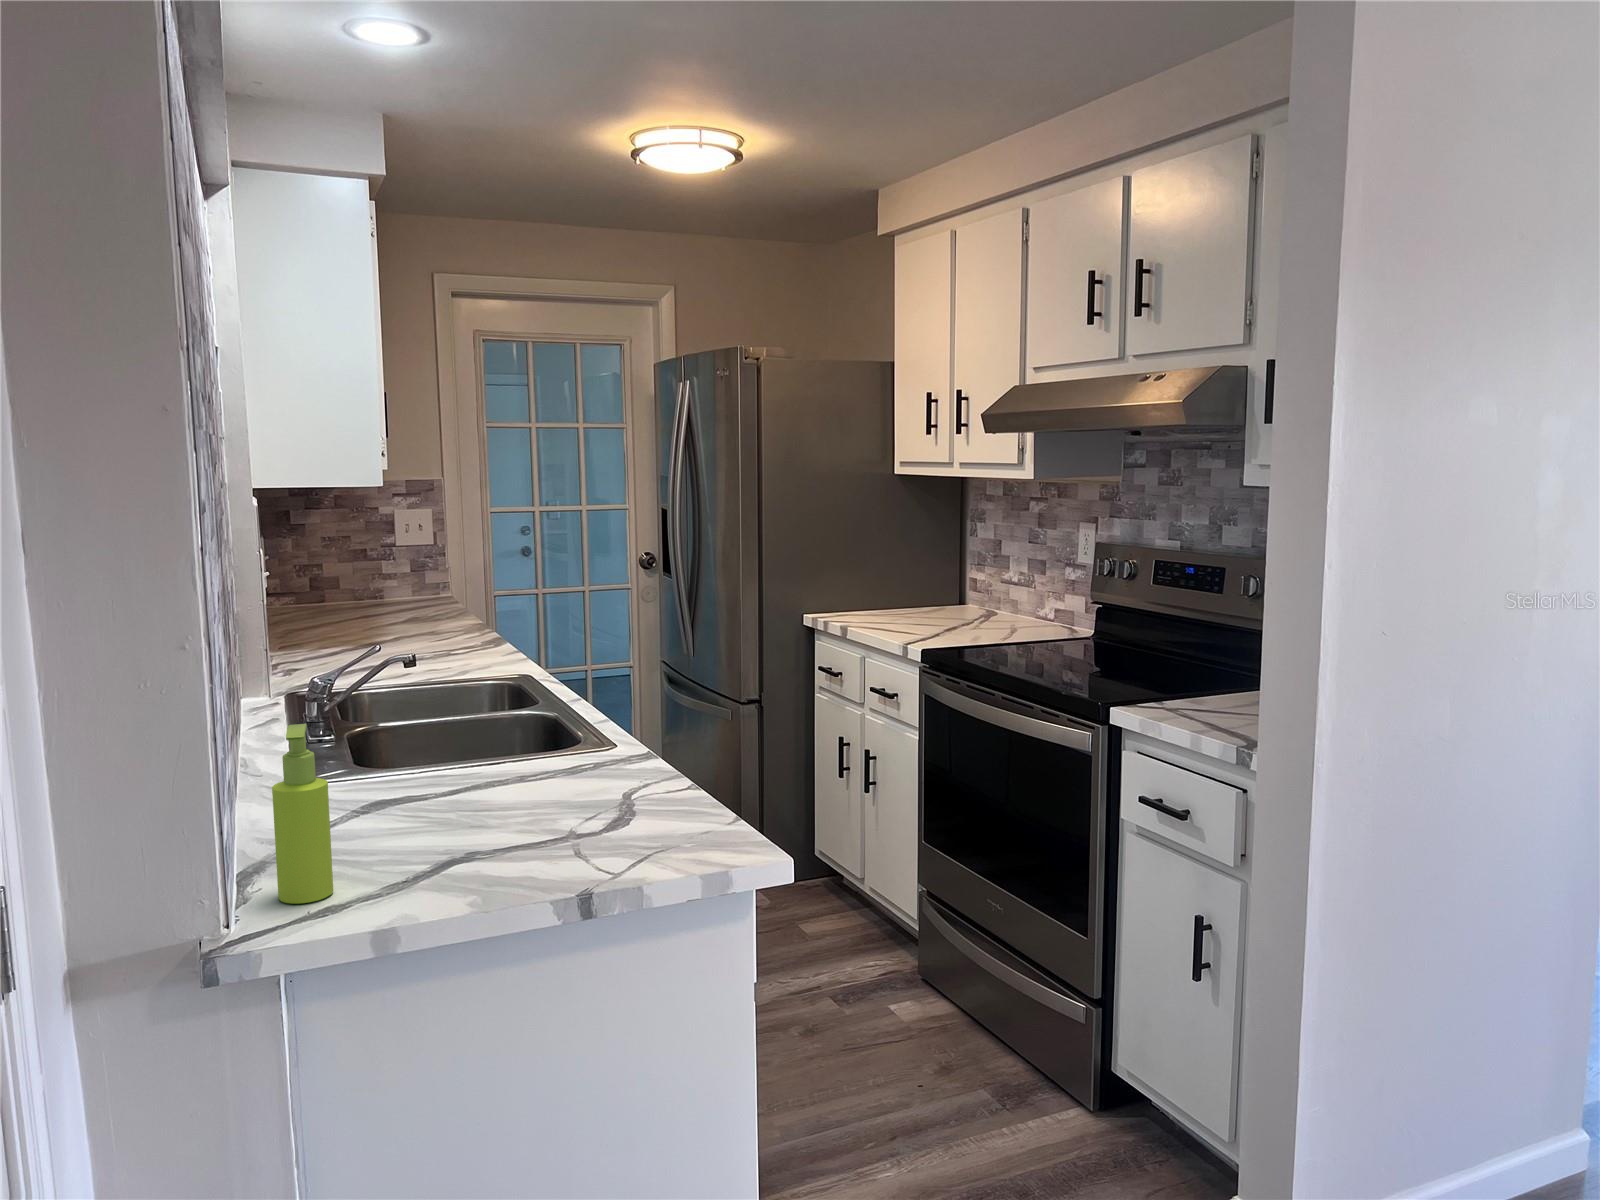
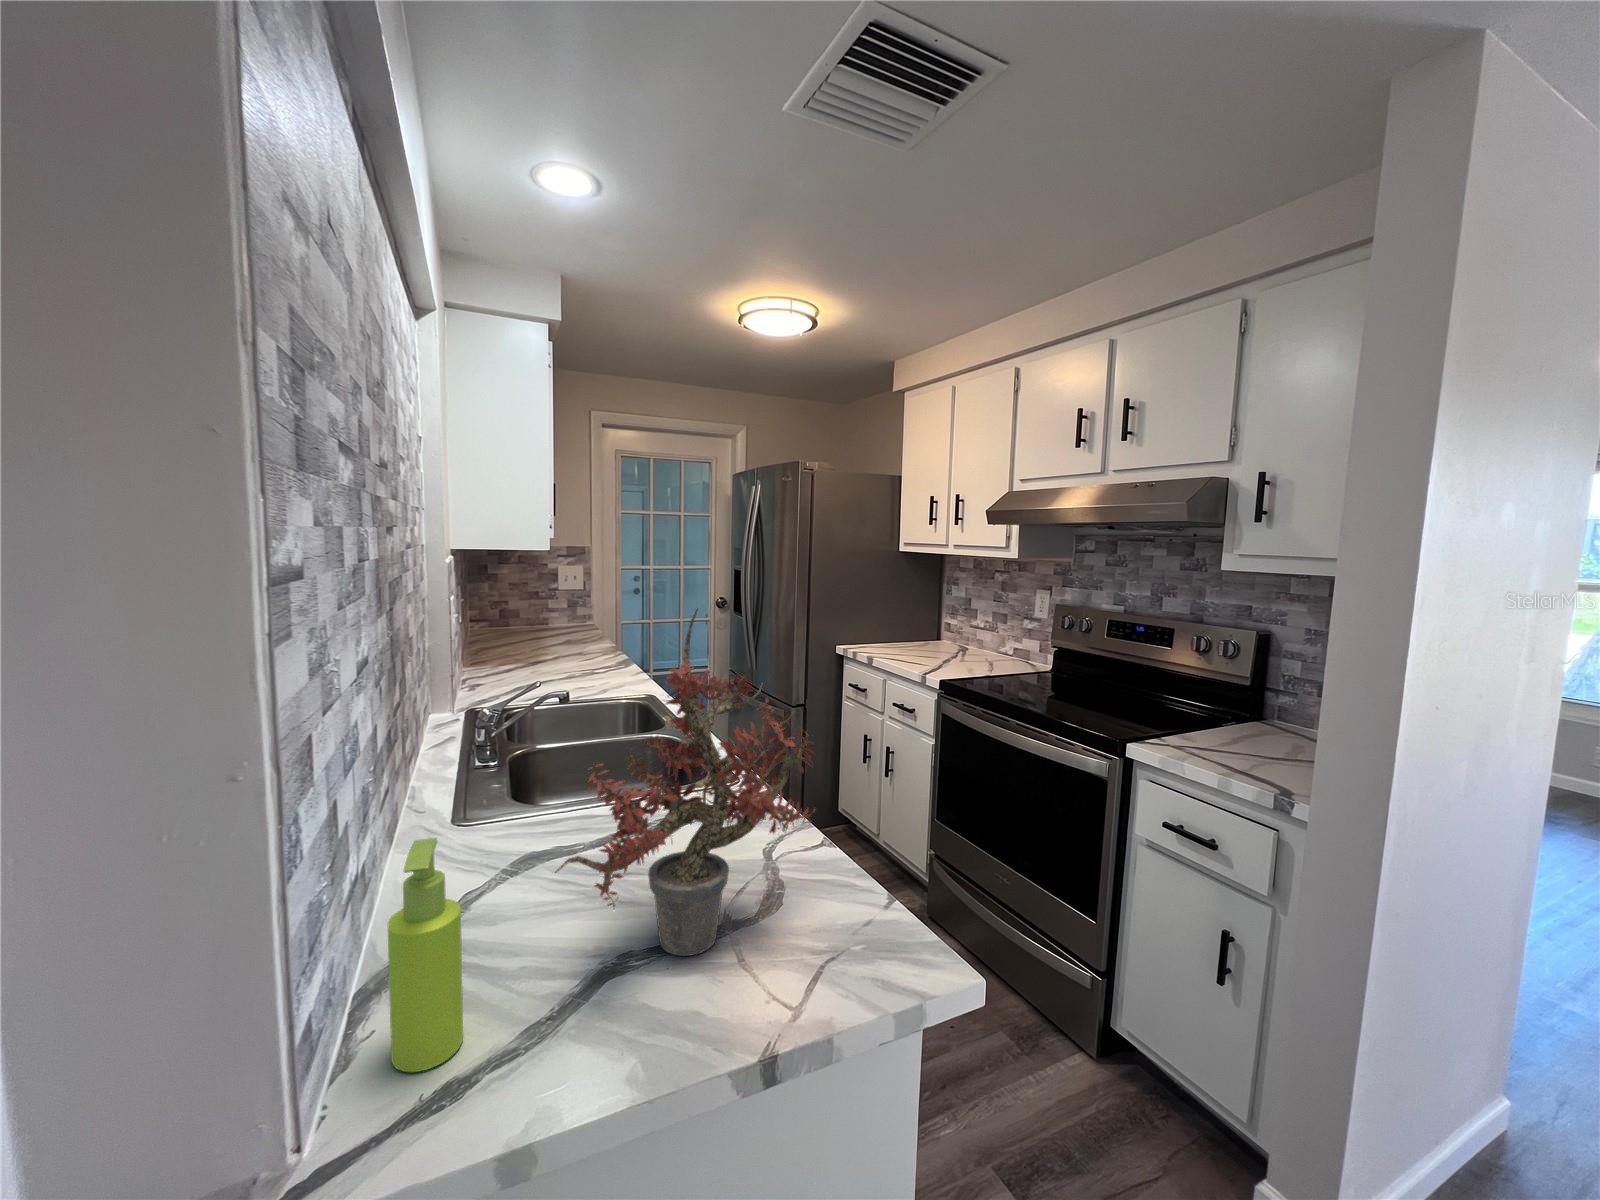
potted plant: none [403,536,656,853] -> present [555,609,815,956]

